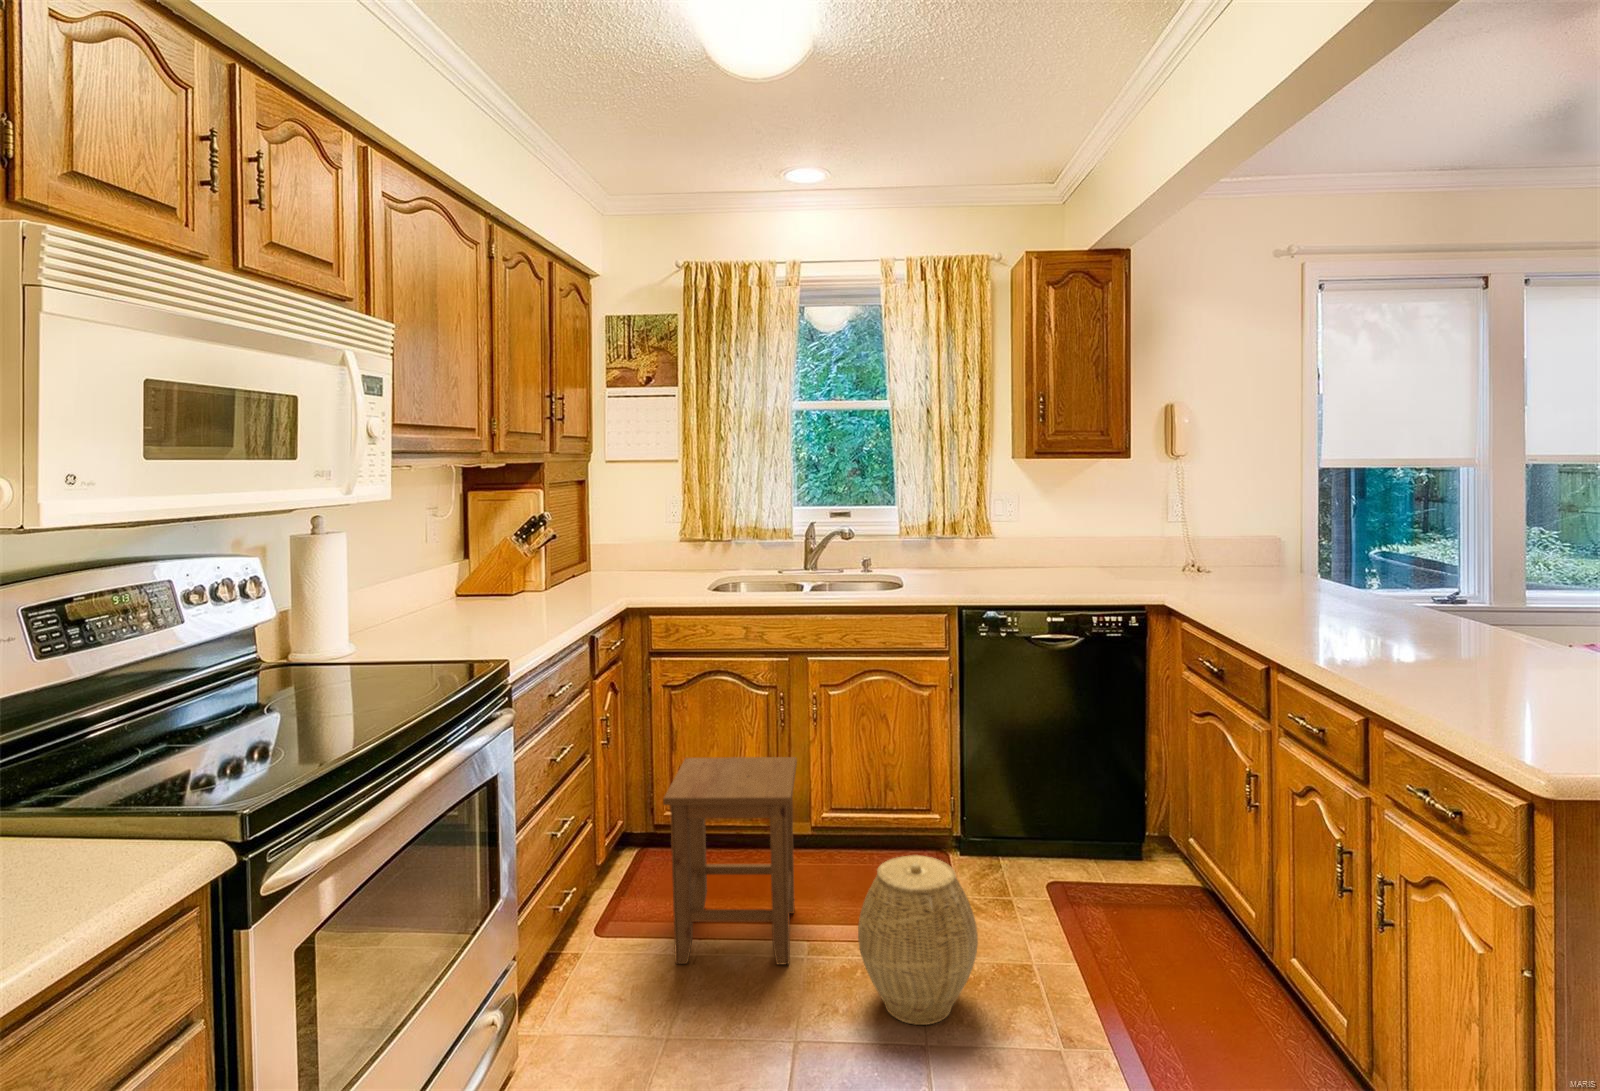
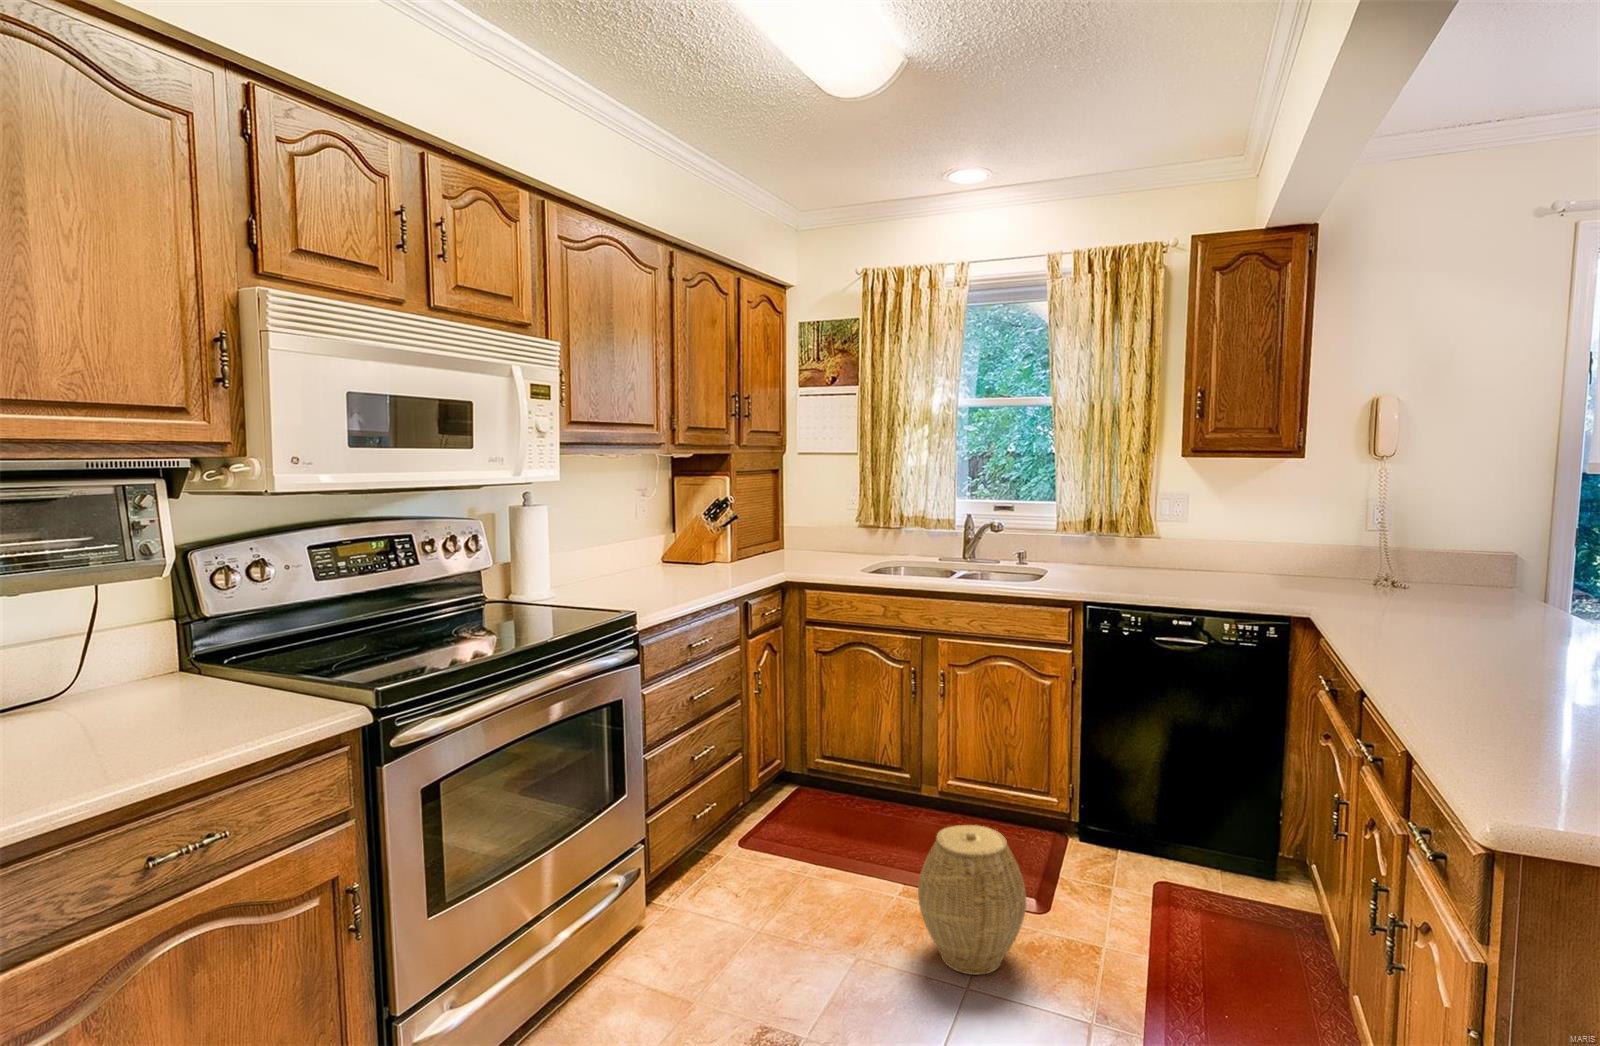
stool: present [663,757,797,965] -> none [775,717,908,904]

